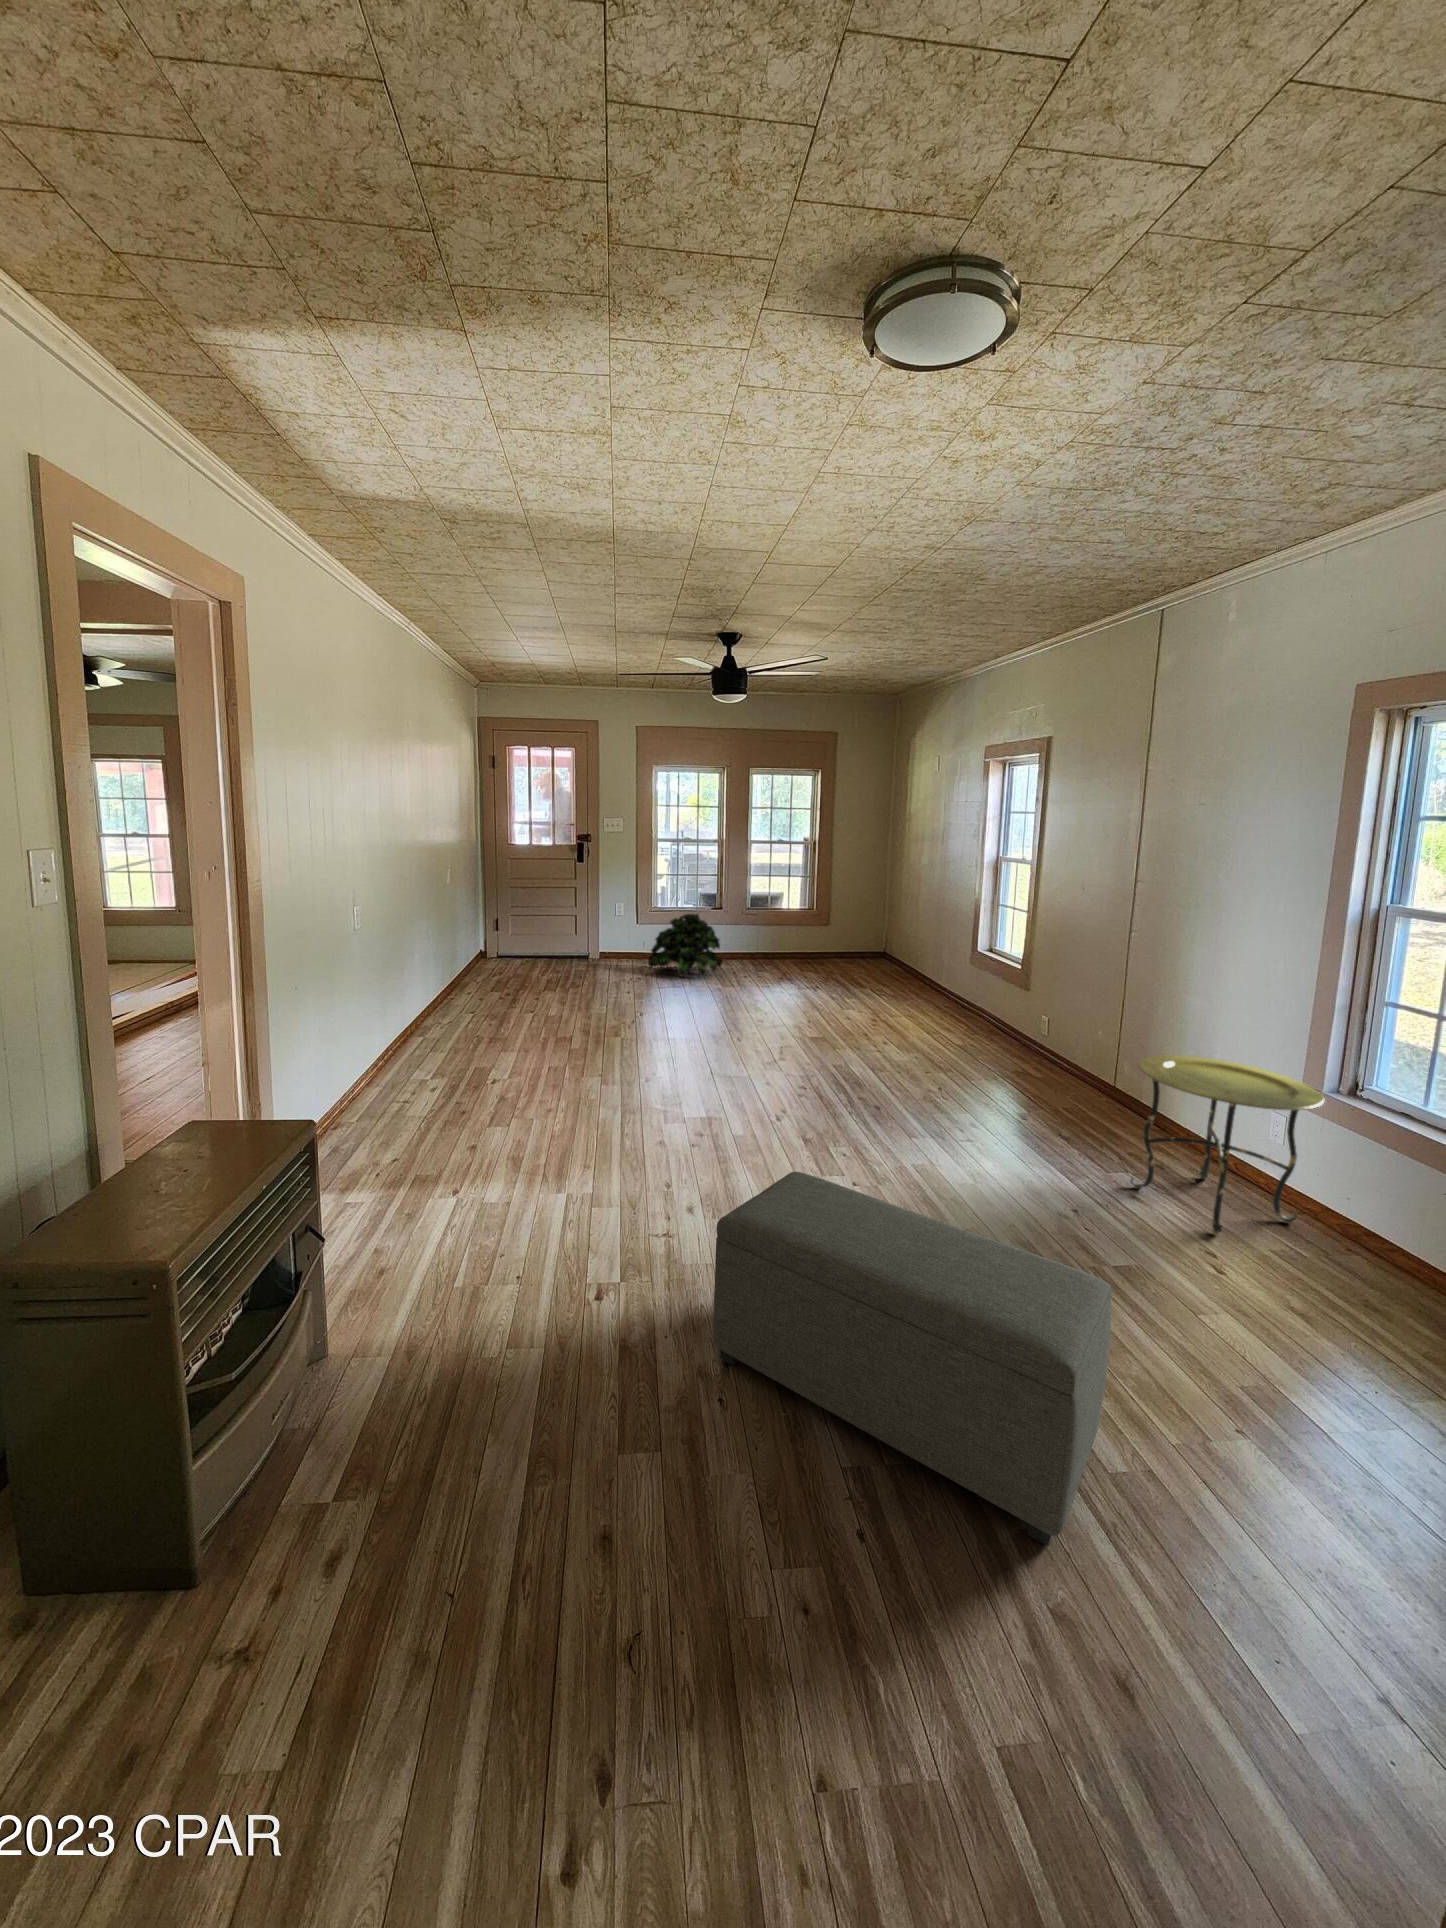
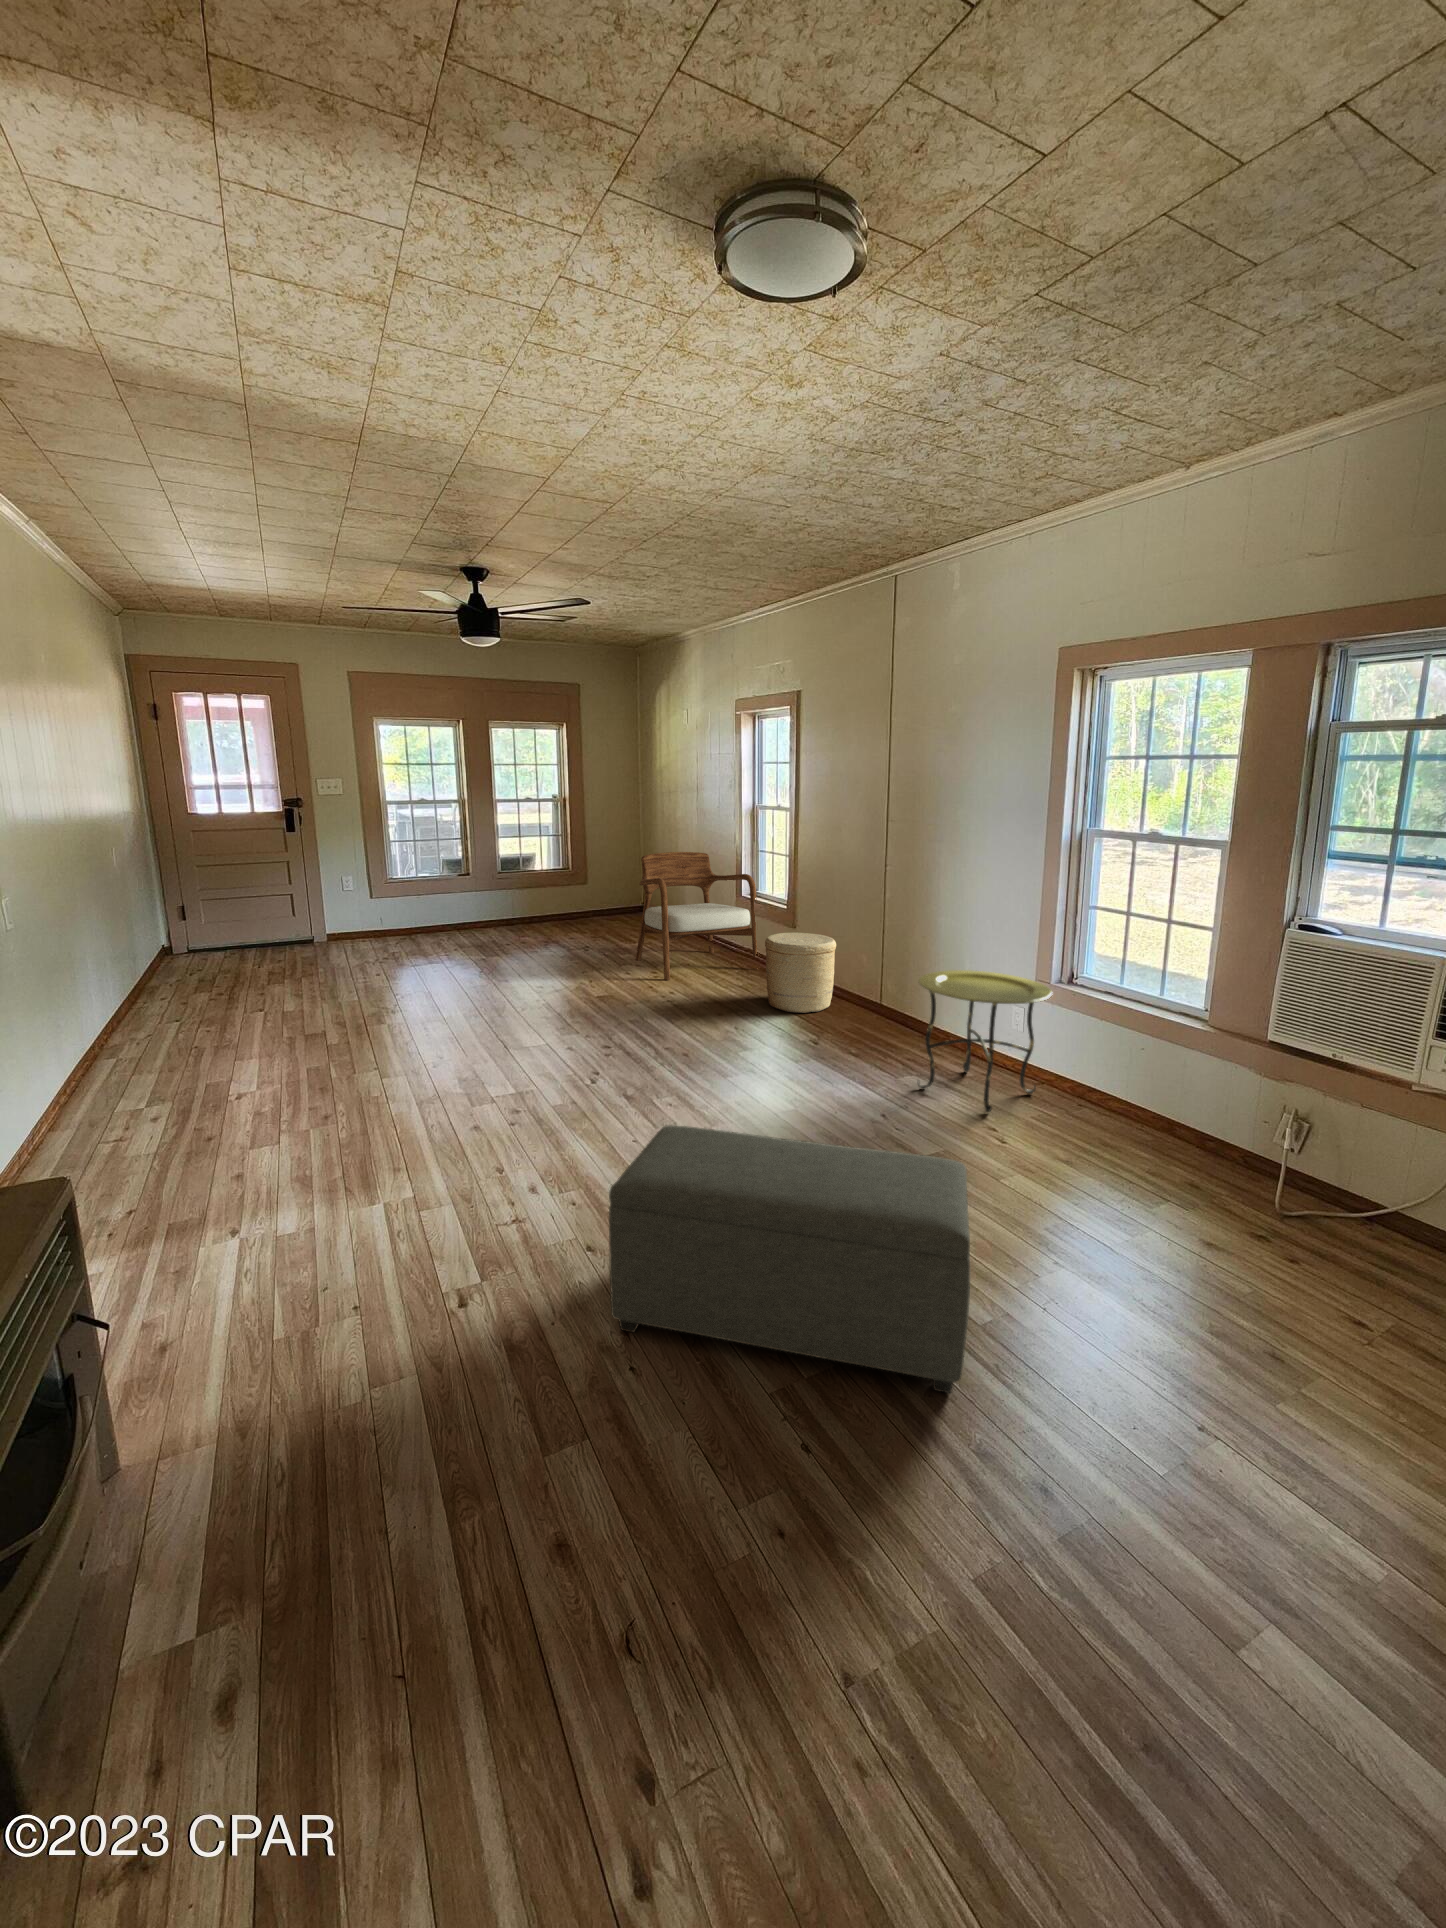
armchair: none [857,898,986,1026] -> present [635,852,758,980]
potted plant: present [648,914,723,977] -> none [392,881,483,954]
woven basket: none [980,991,1065,1080] -> present [765,932,836,1013]

